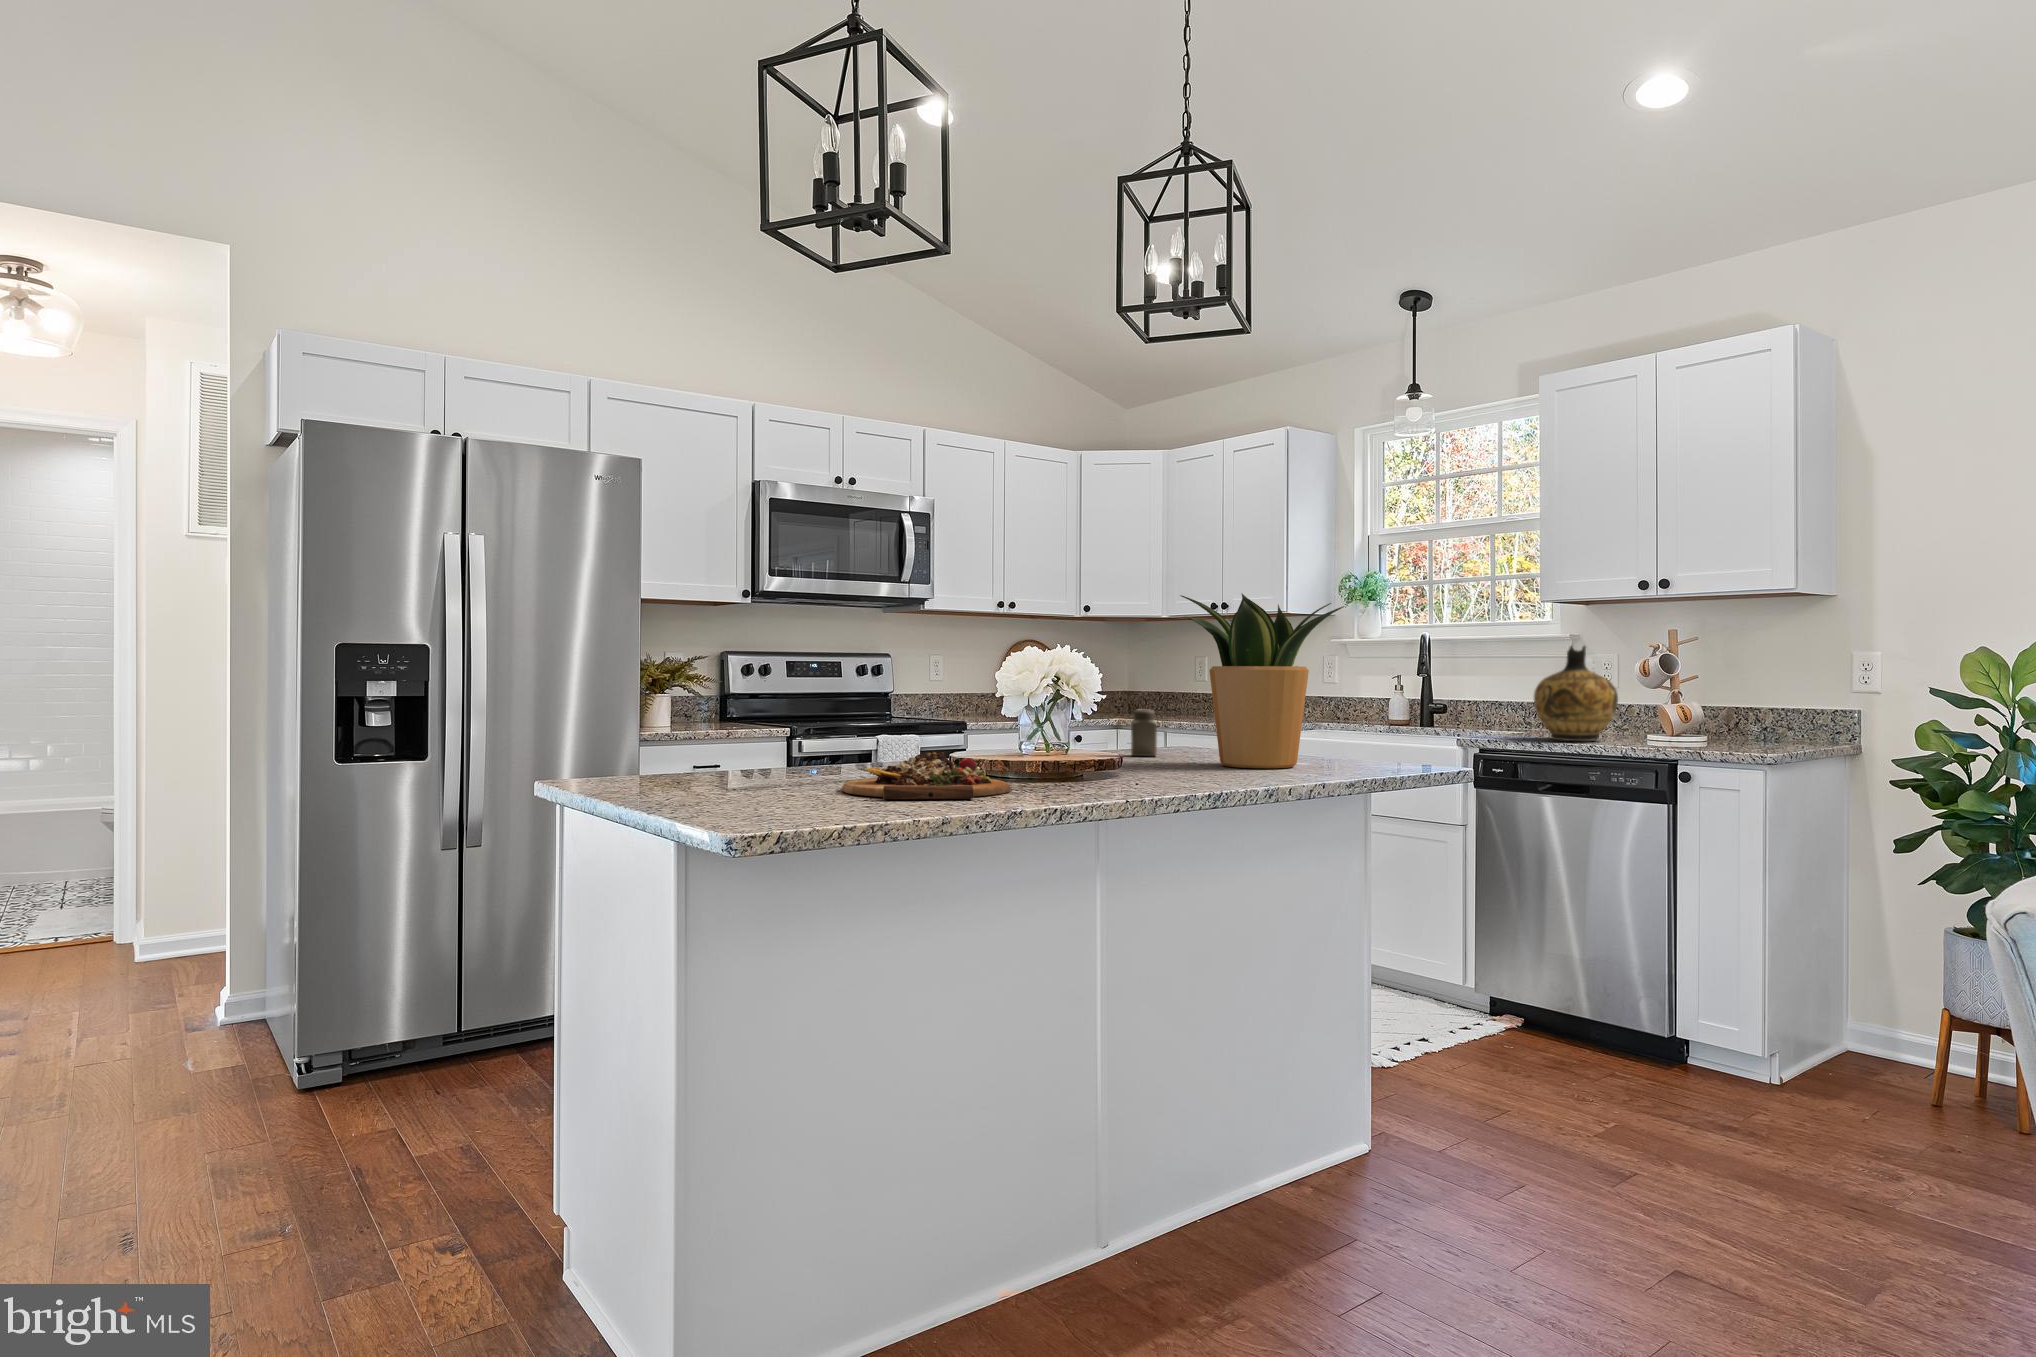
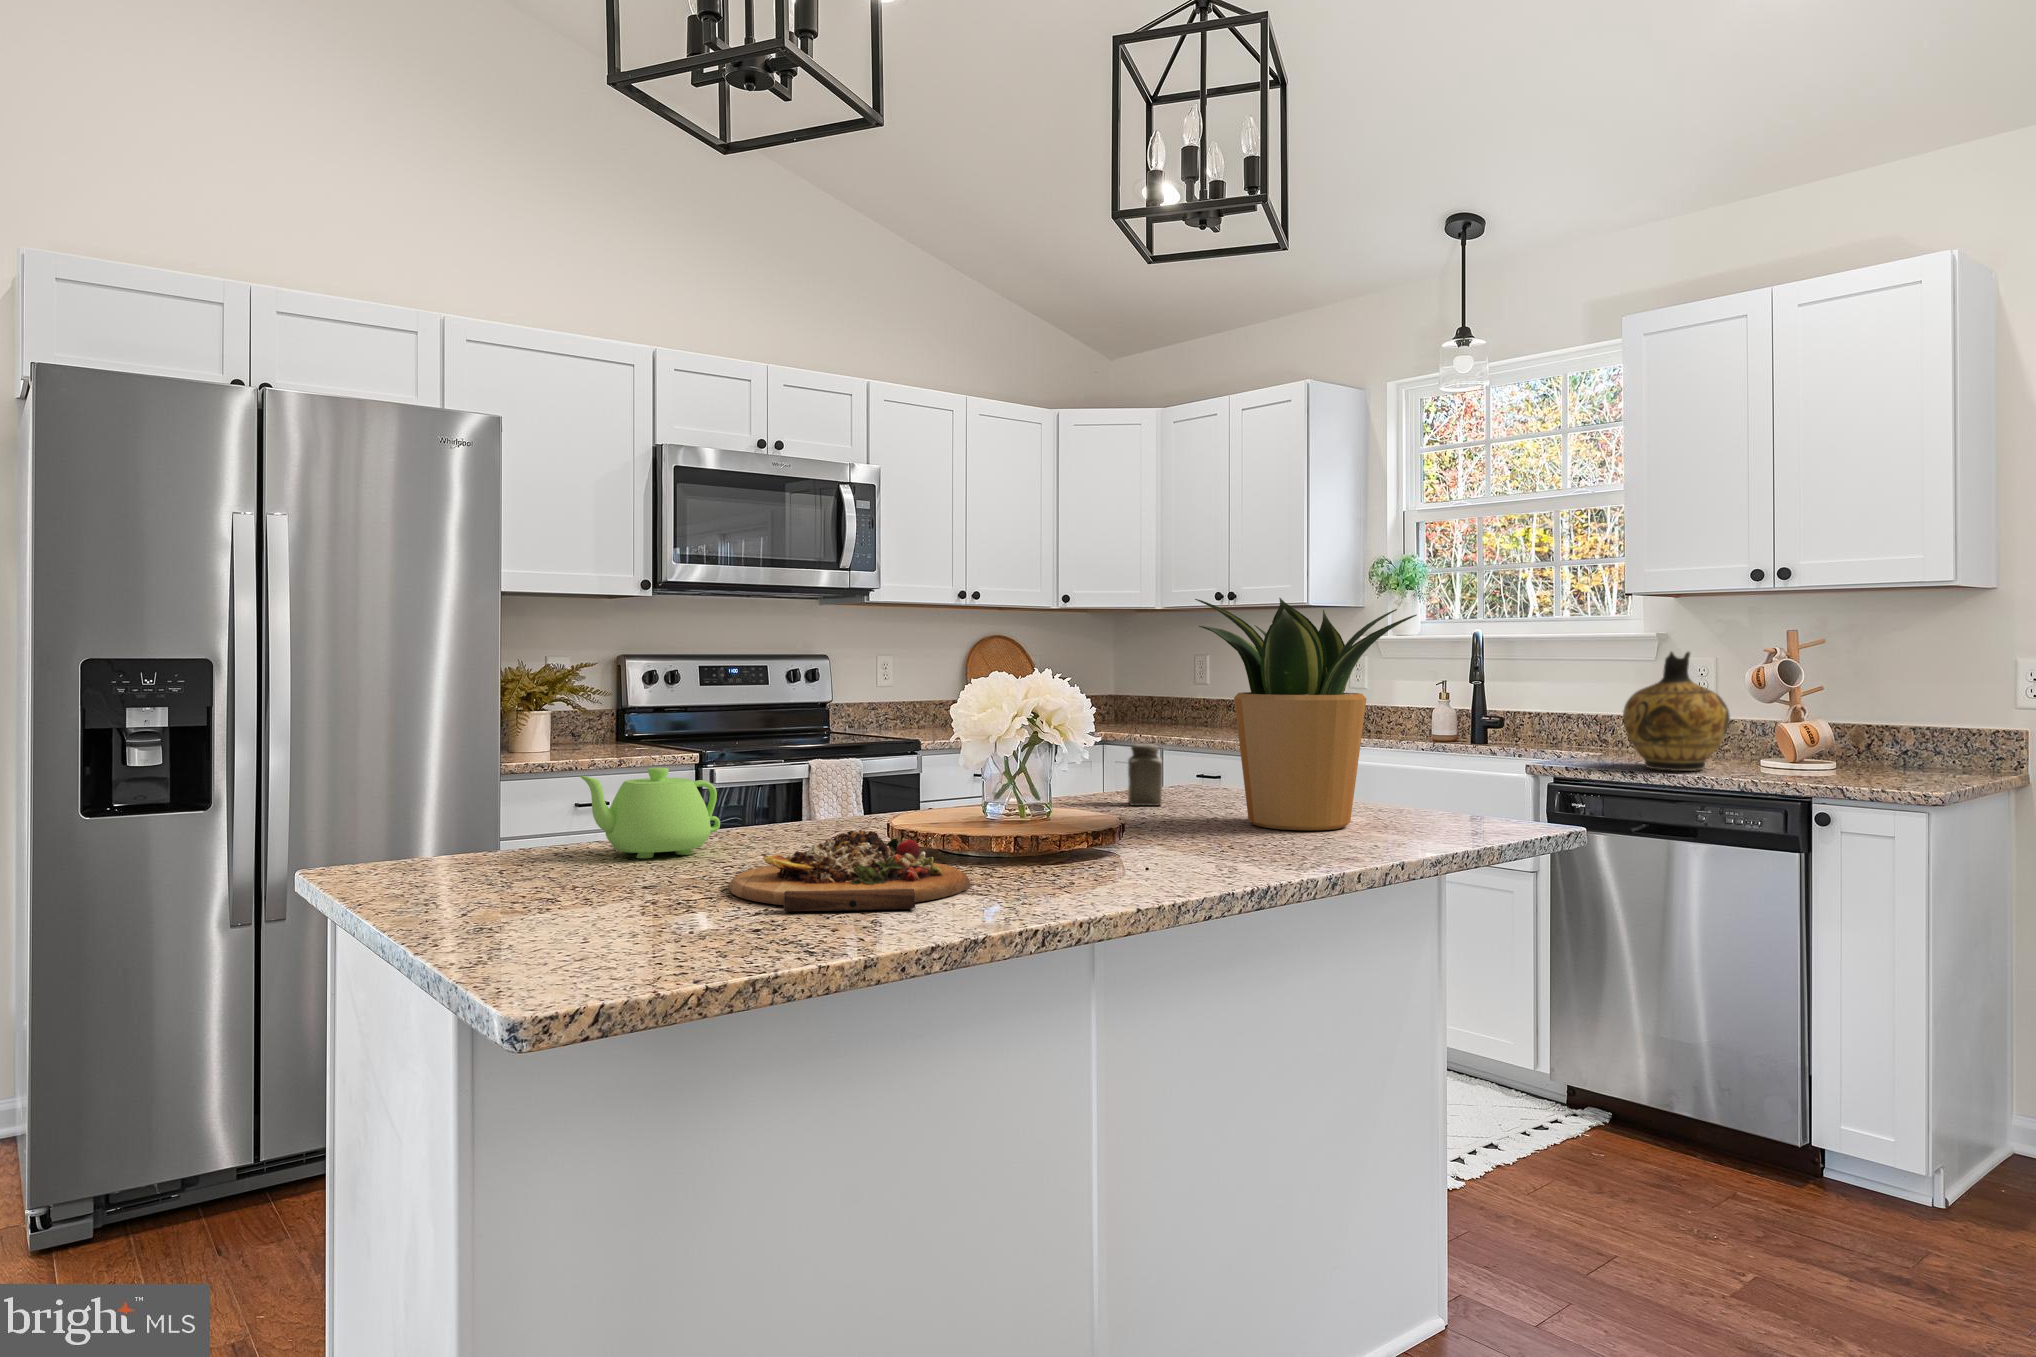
teapot: none [728,713,828,778] -> present [579,767,720,858]

